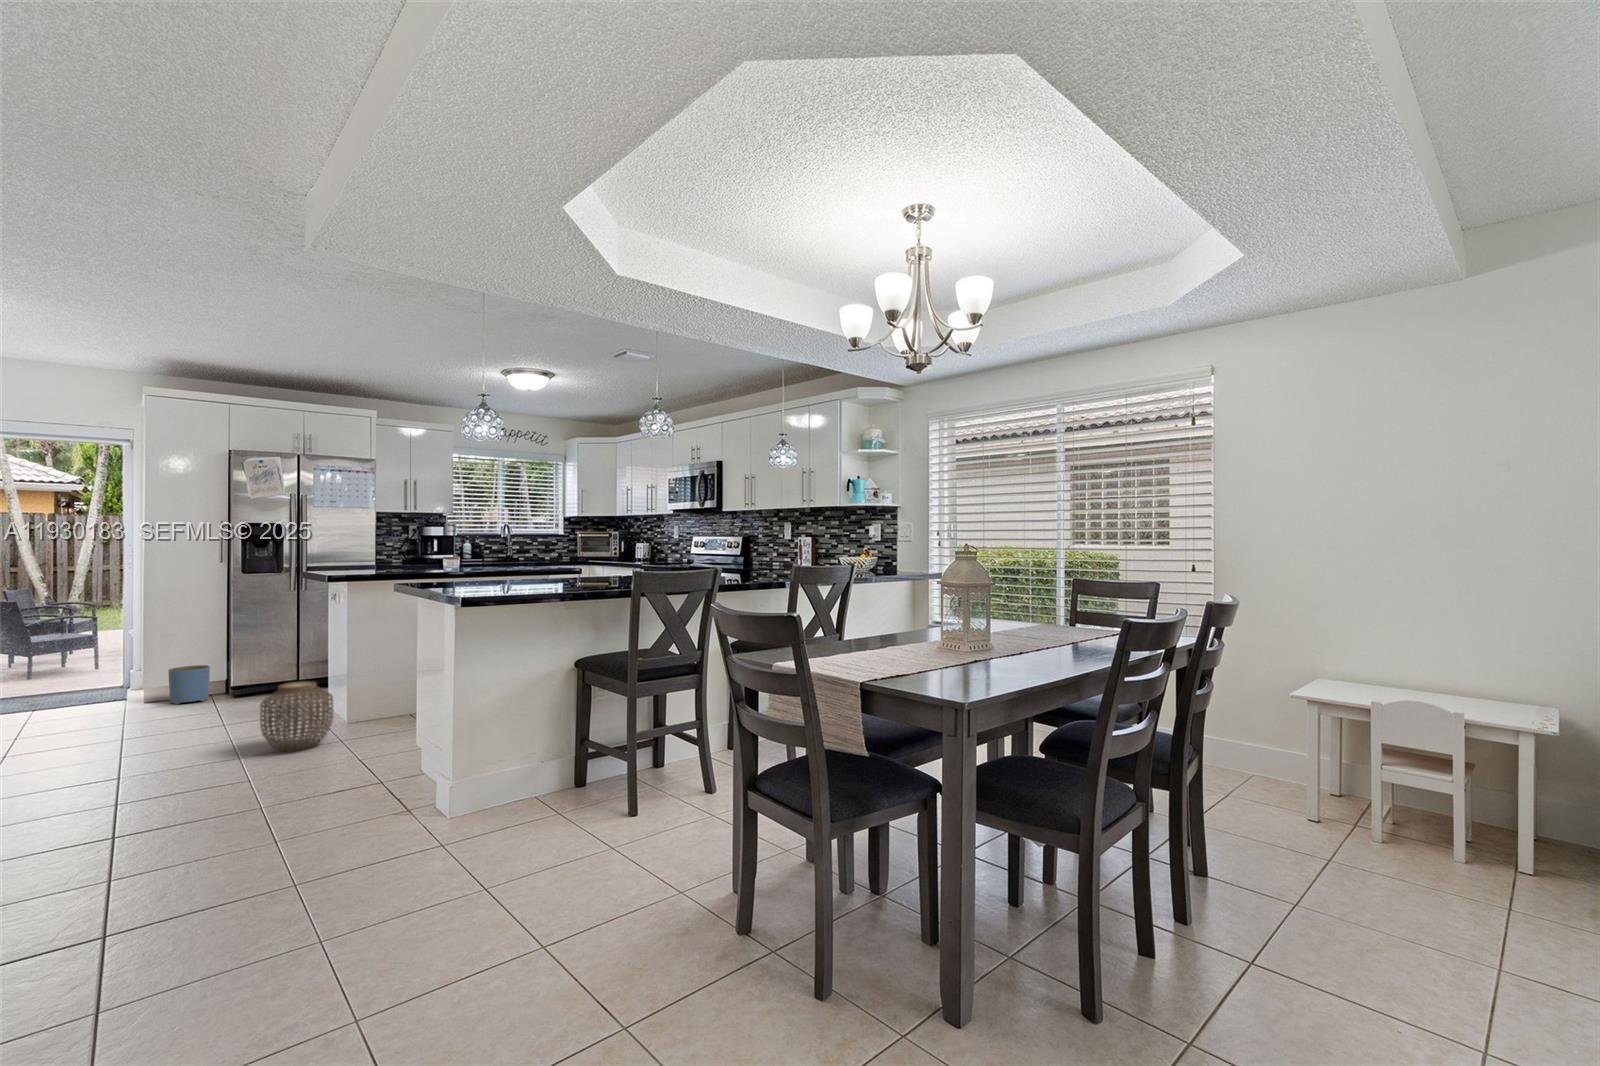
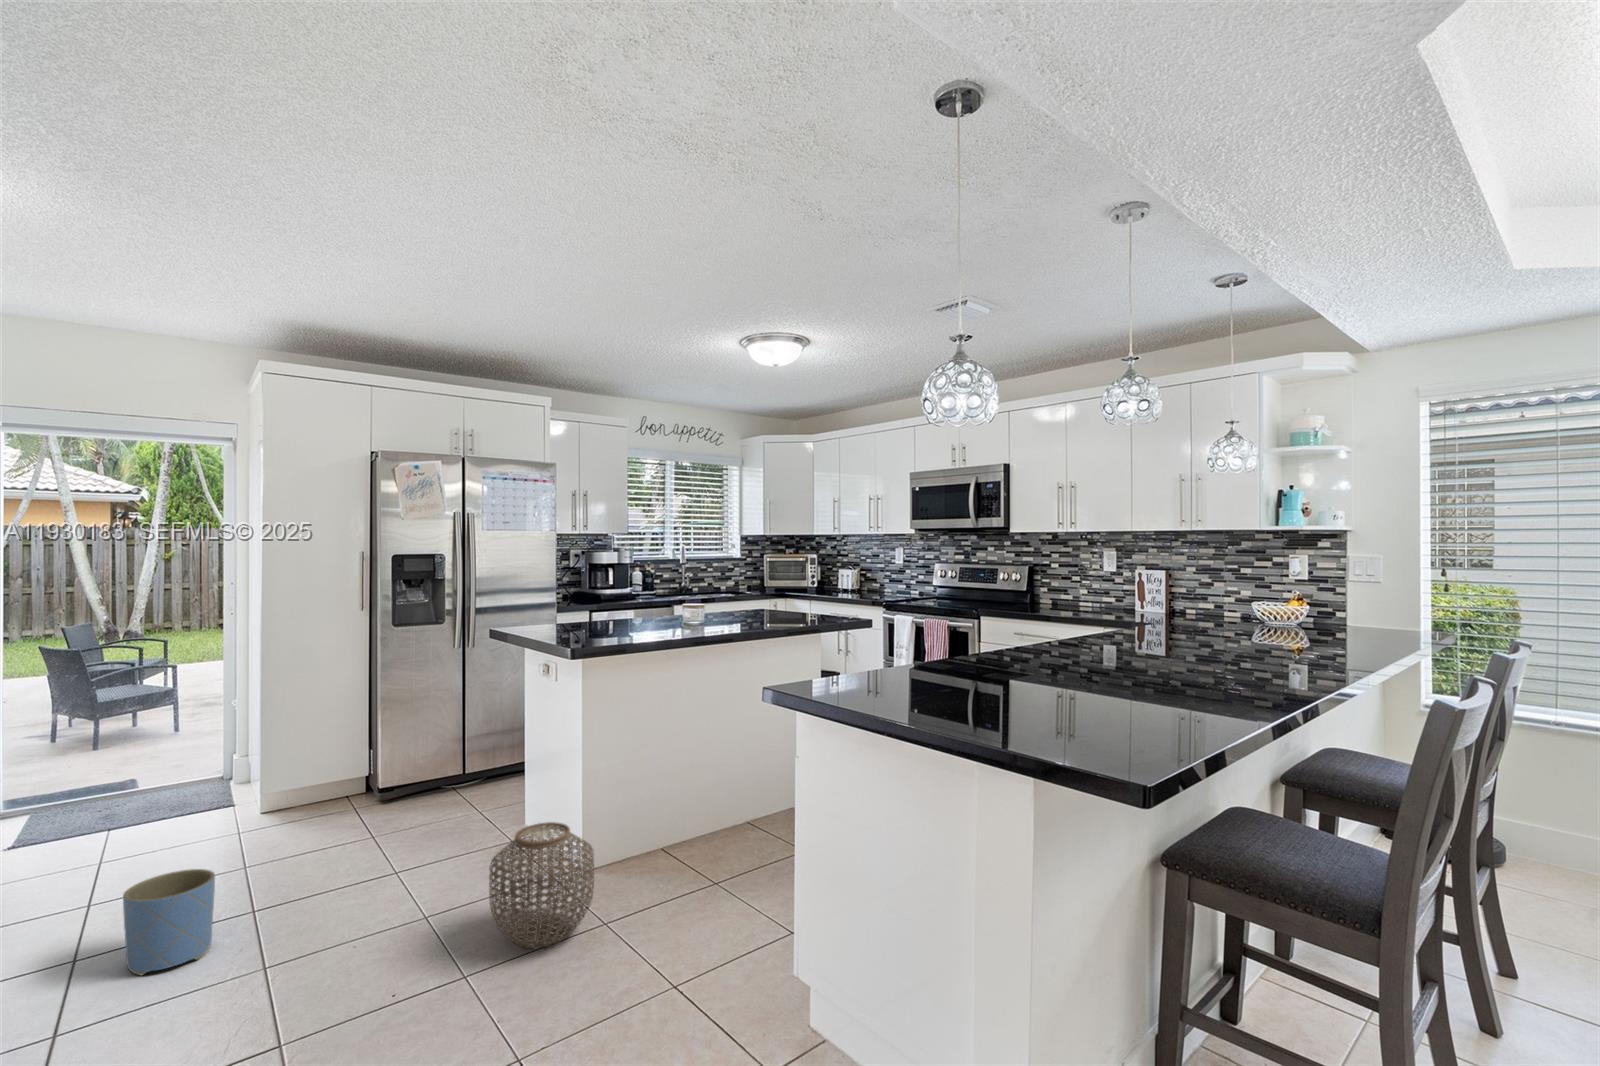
planter: present [168,665,210,704] -> present [123,869,215,976]

